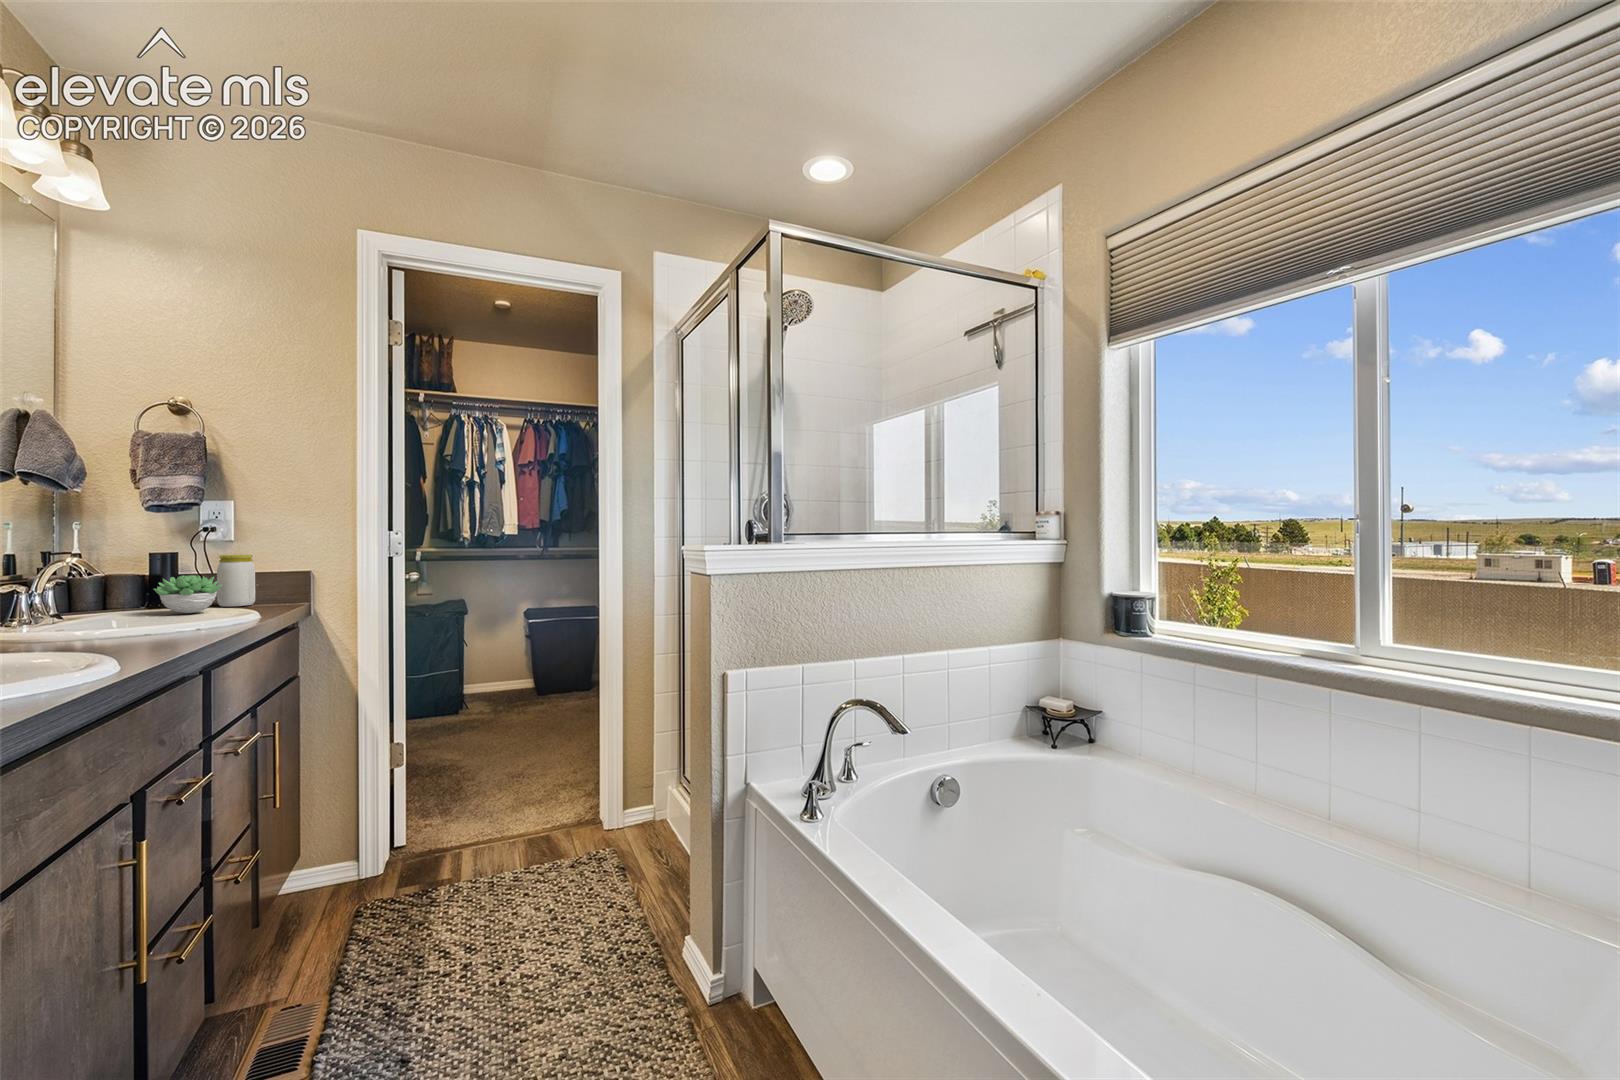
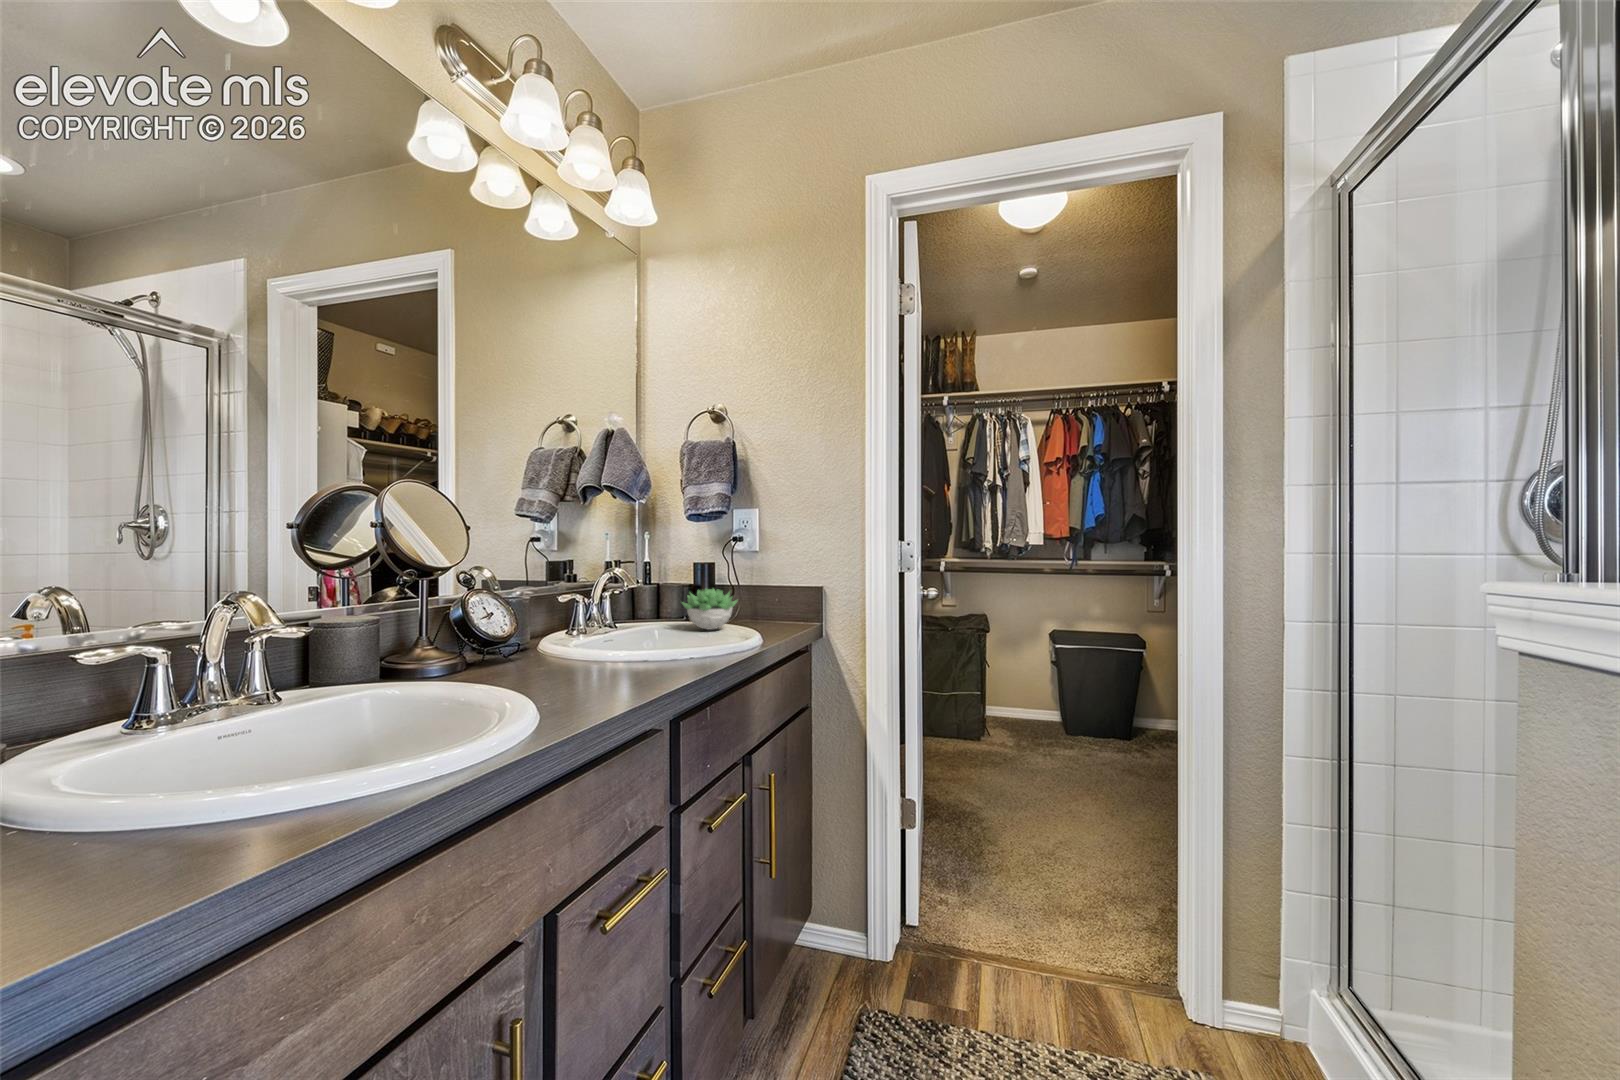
jar: present [217,555,255,607] -> none [740,567,772,623]

